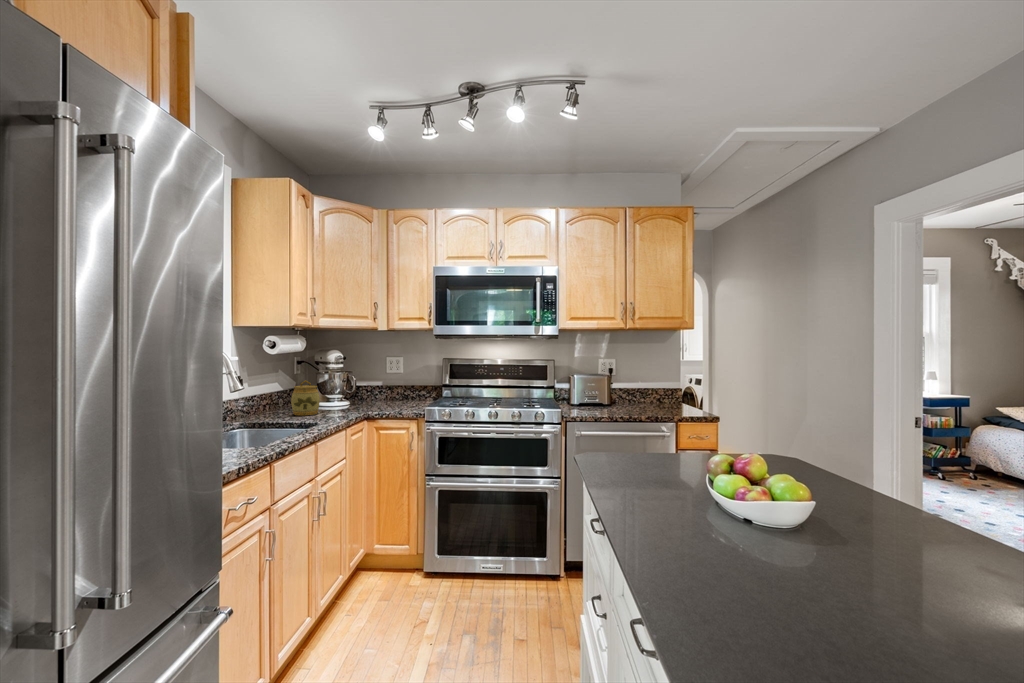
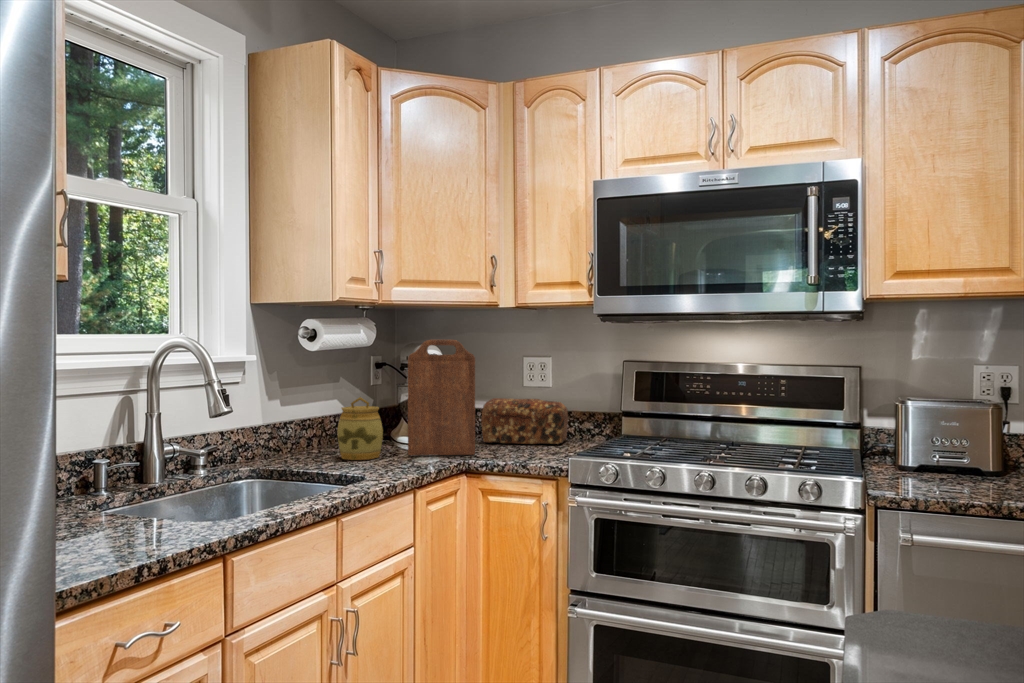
cutting board: none [333,348,372,412] -> present [408,340,475,455]
bread loaf: none [368,379,414,404] -> present [482,398,568,444]

